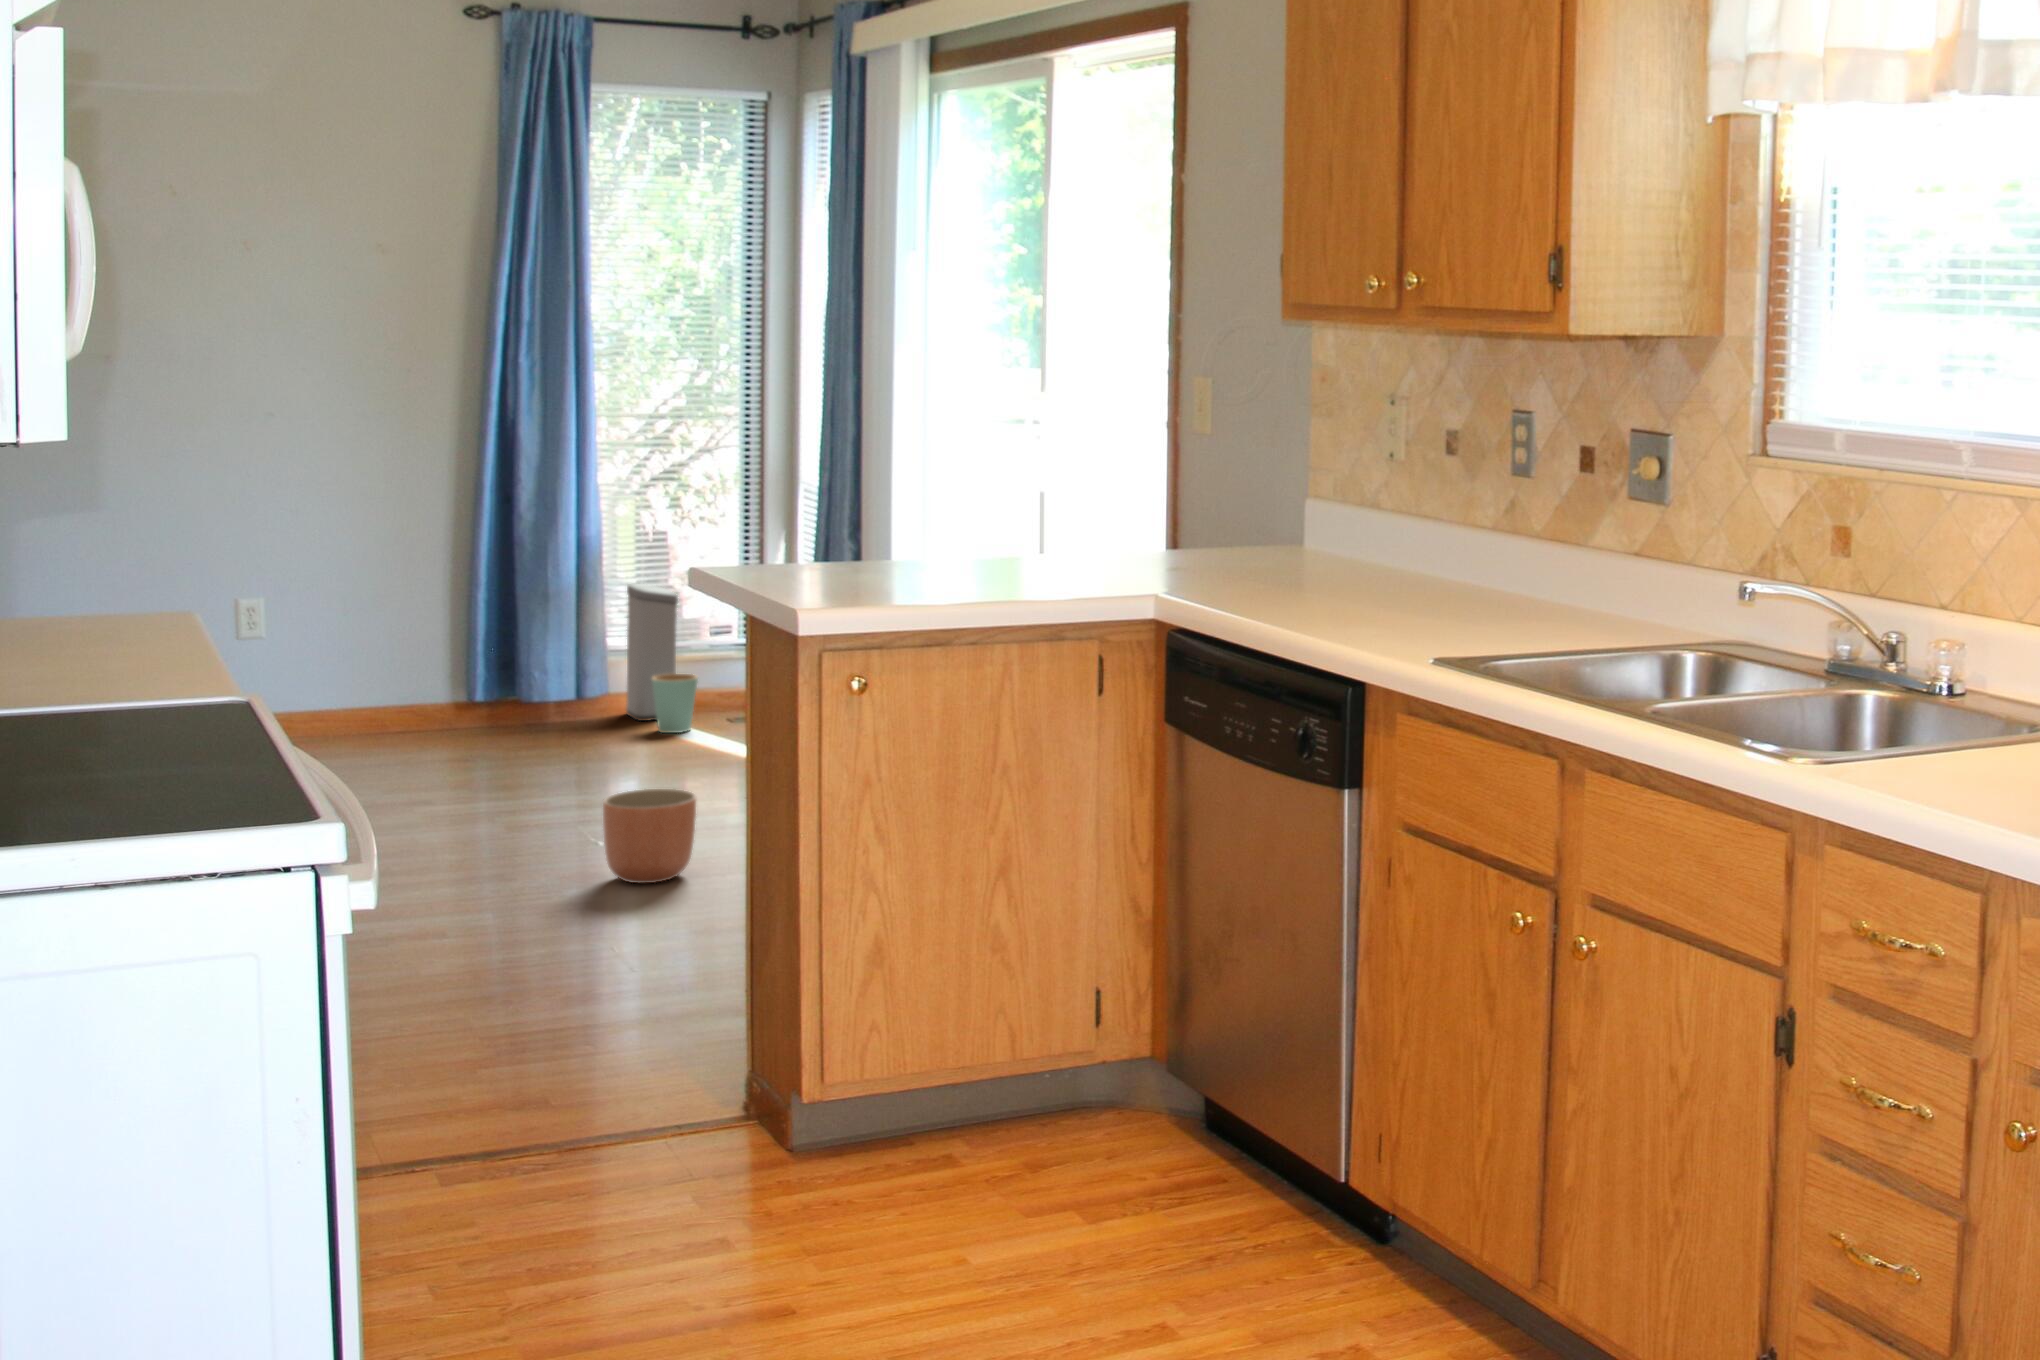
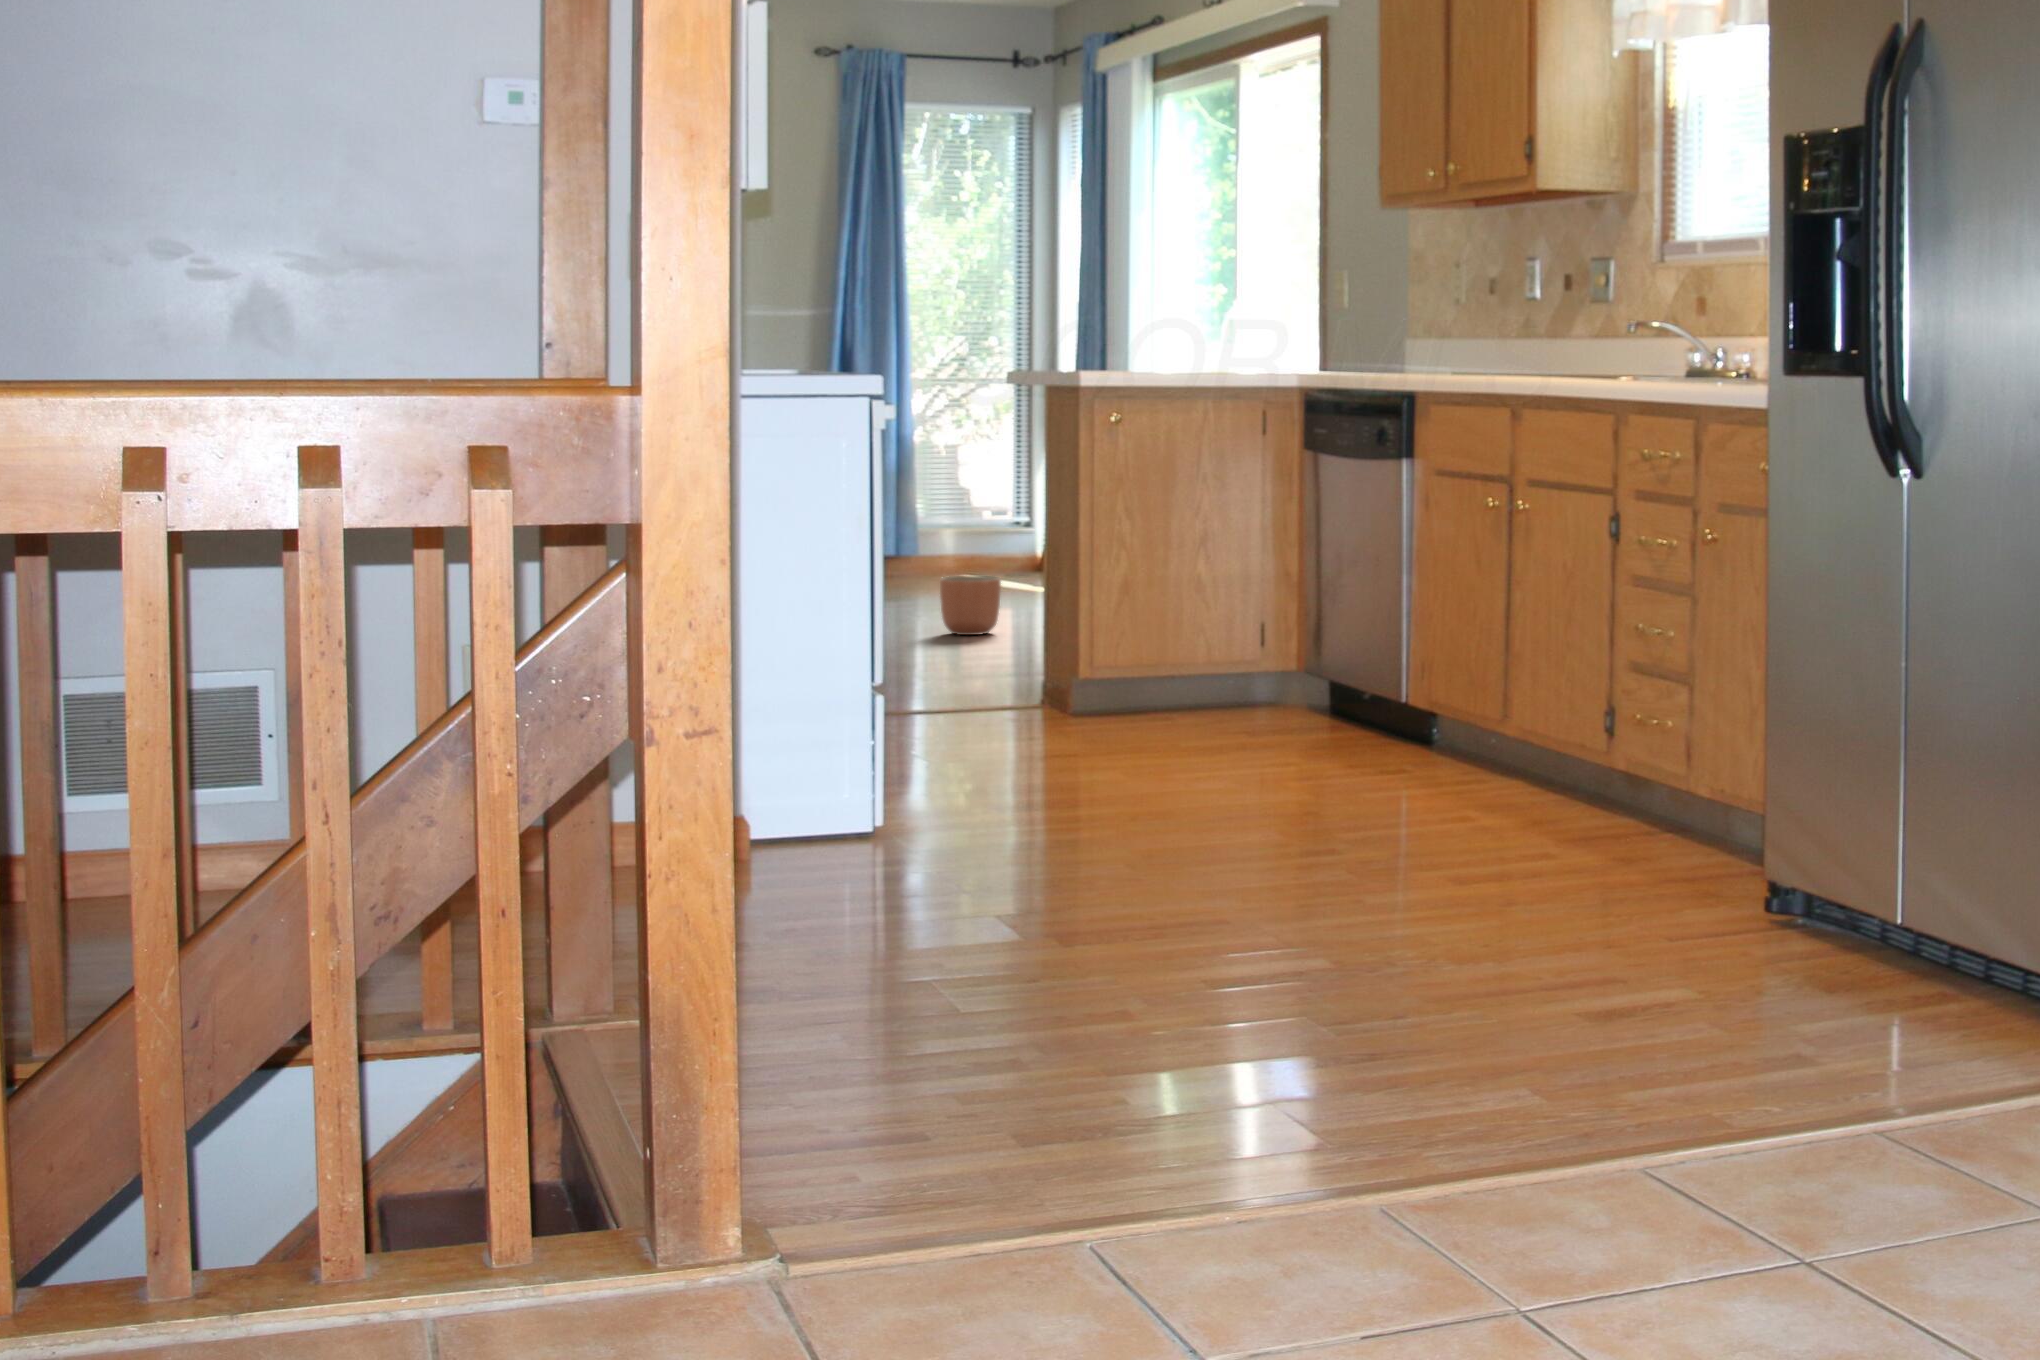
trash can: present [626,584,698,733] -> none [934,478,987,584]

